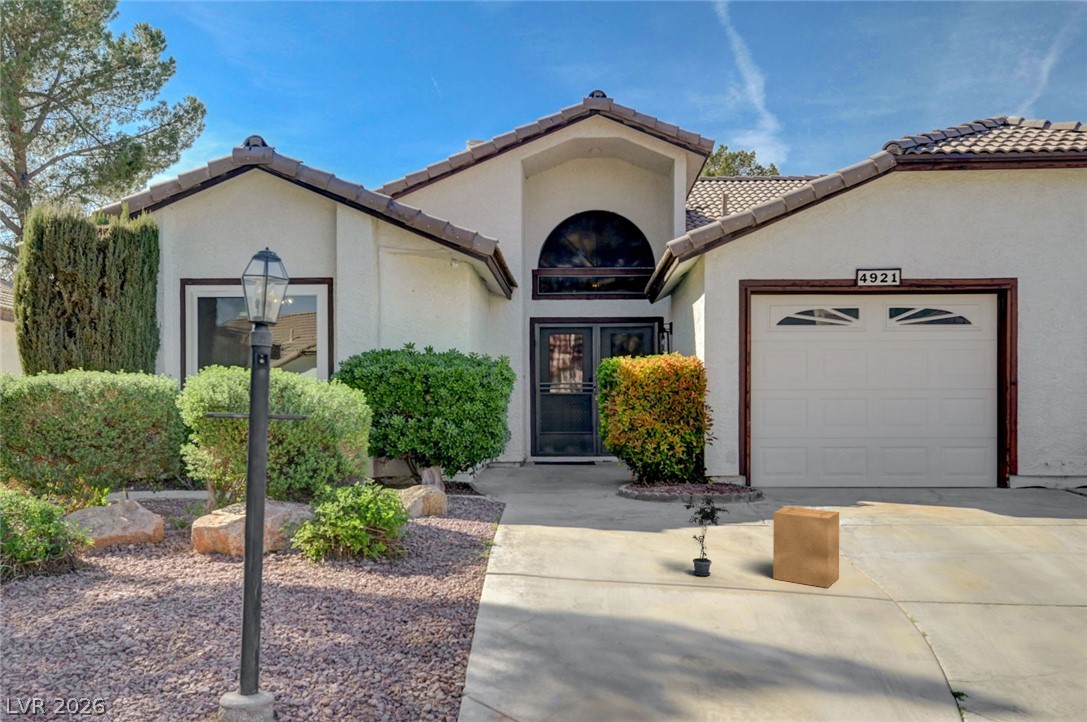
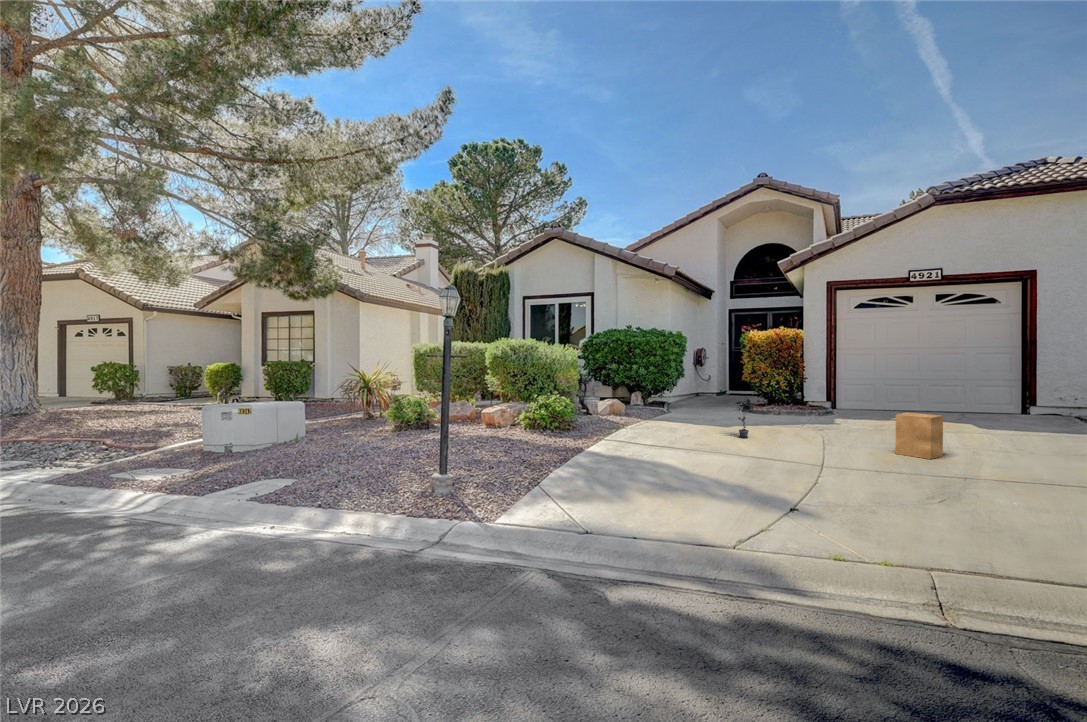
cardboard box: present [773,506,839,588] -> present [895,413,943,459]

